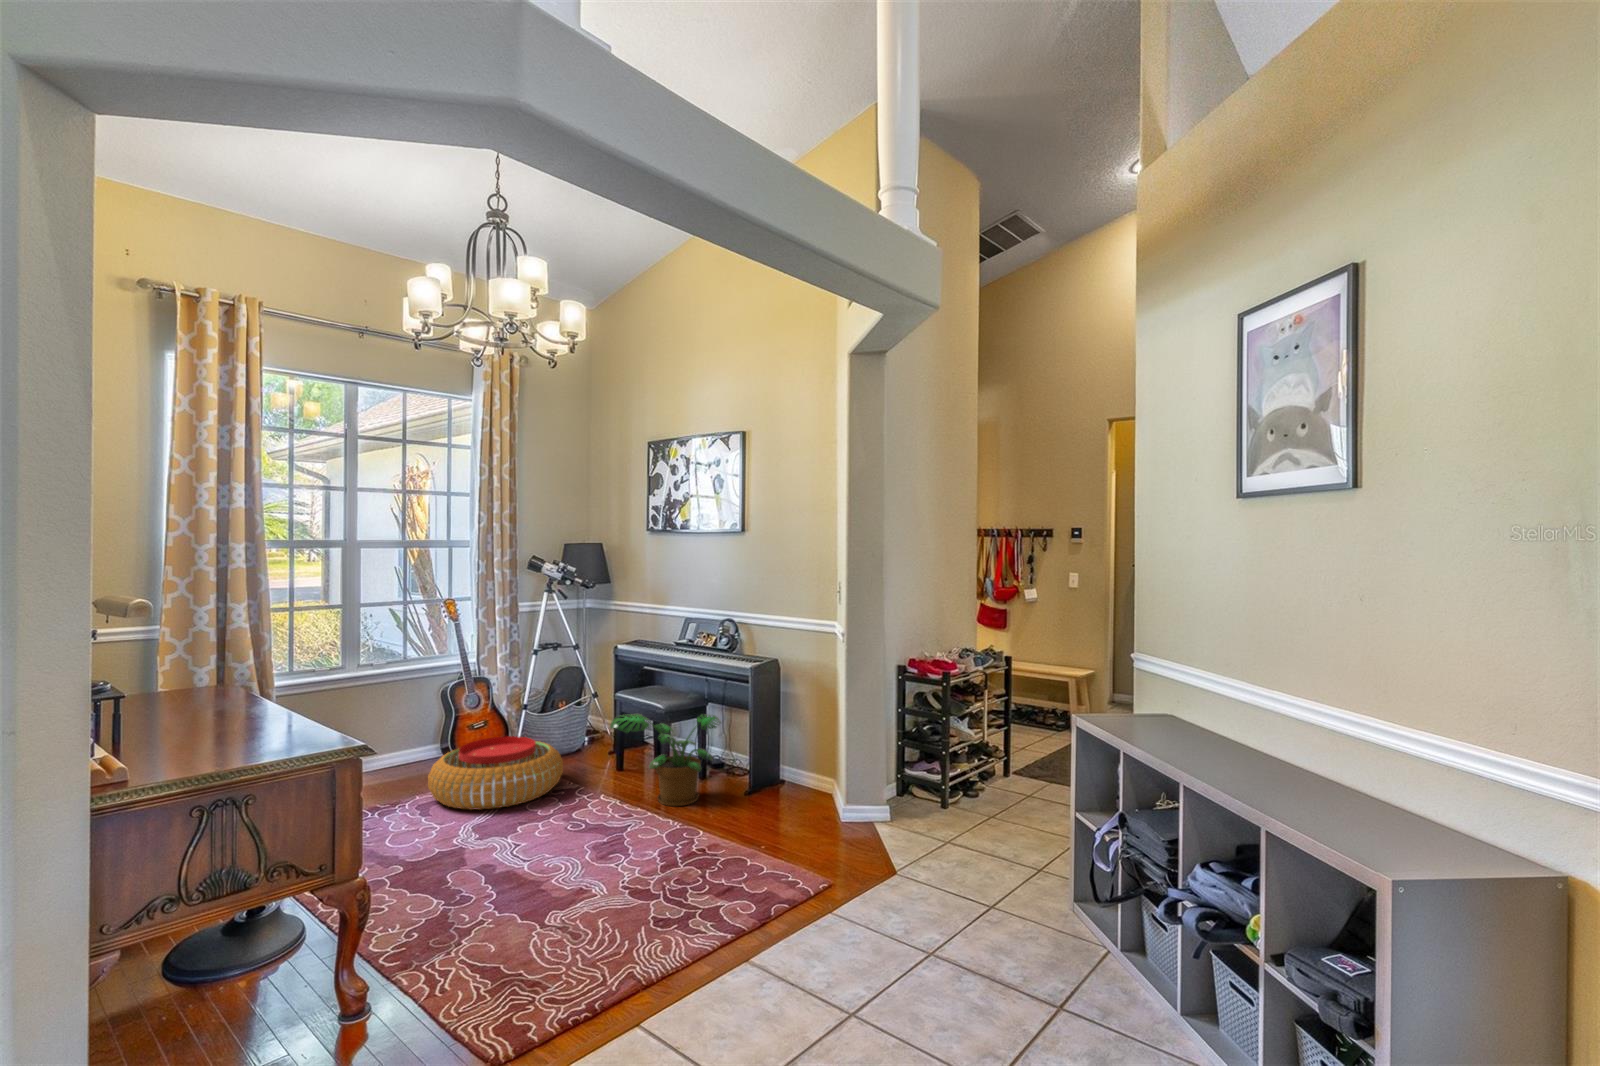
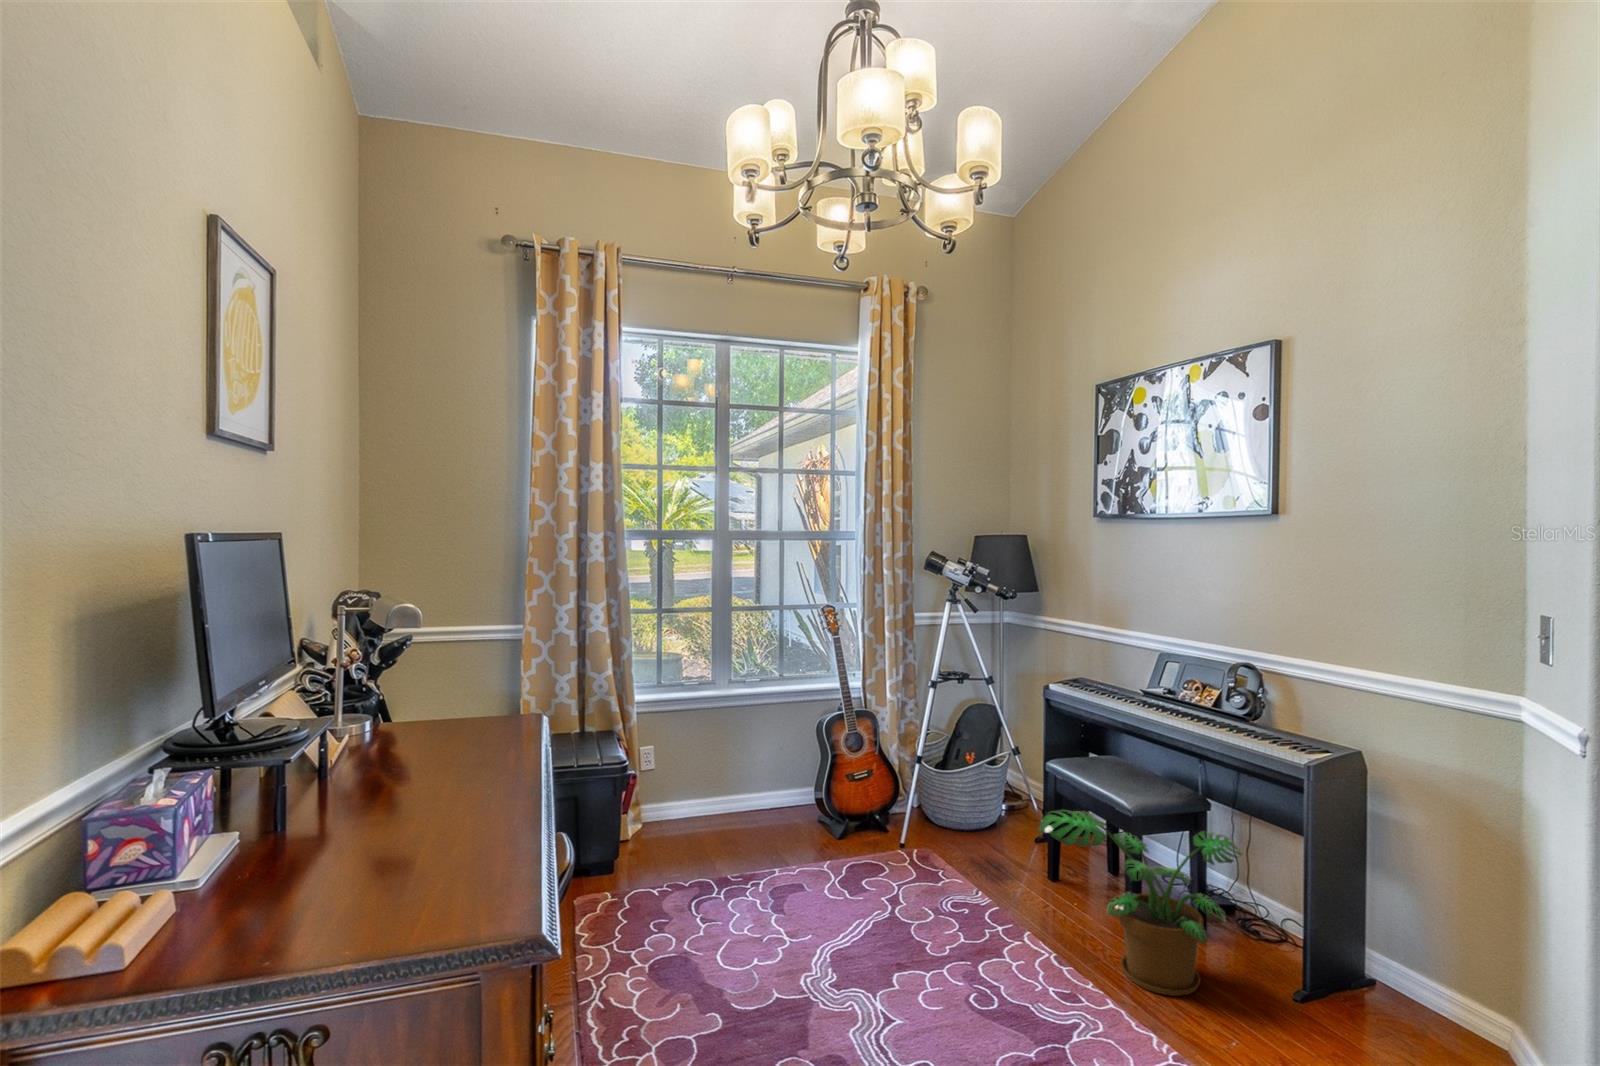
pouf: present [428,736,563,810] -> none [790,802,968,918]

